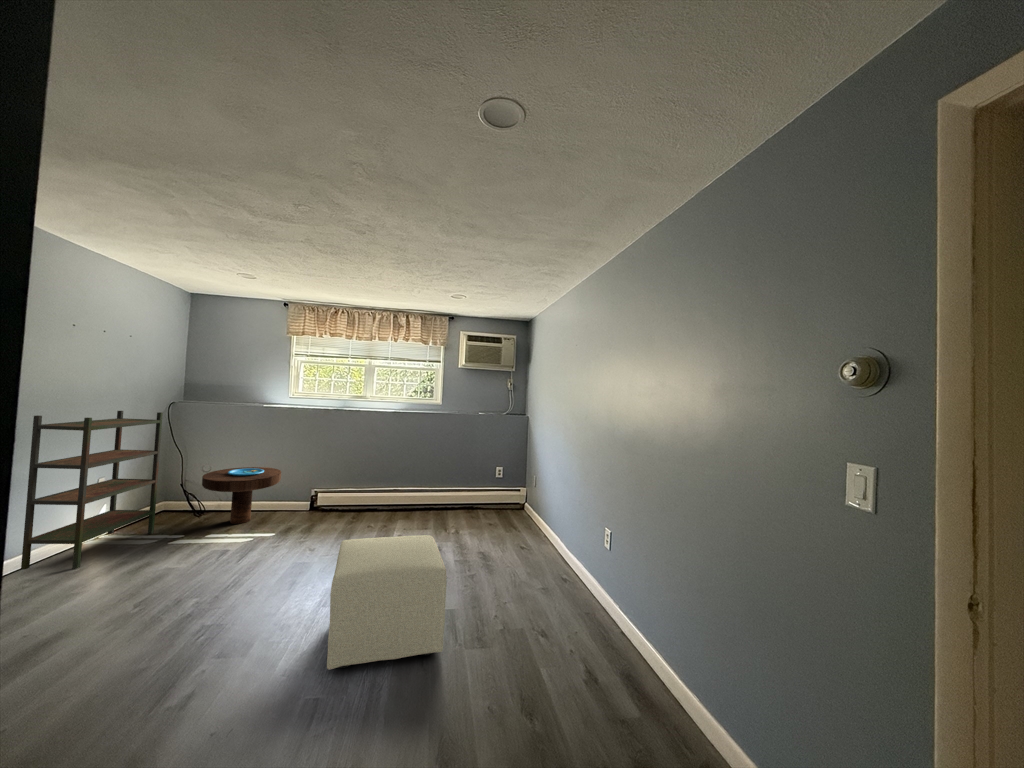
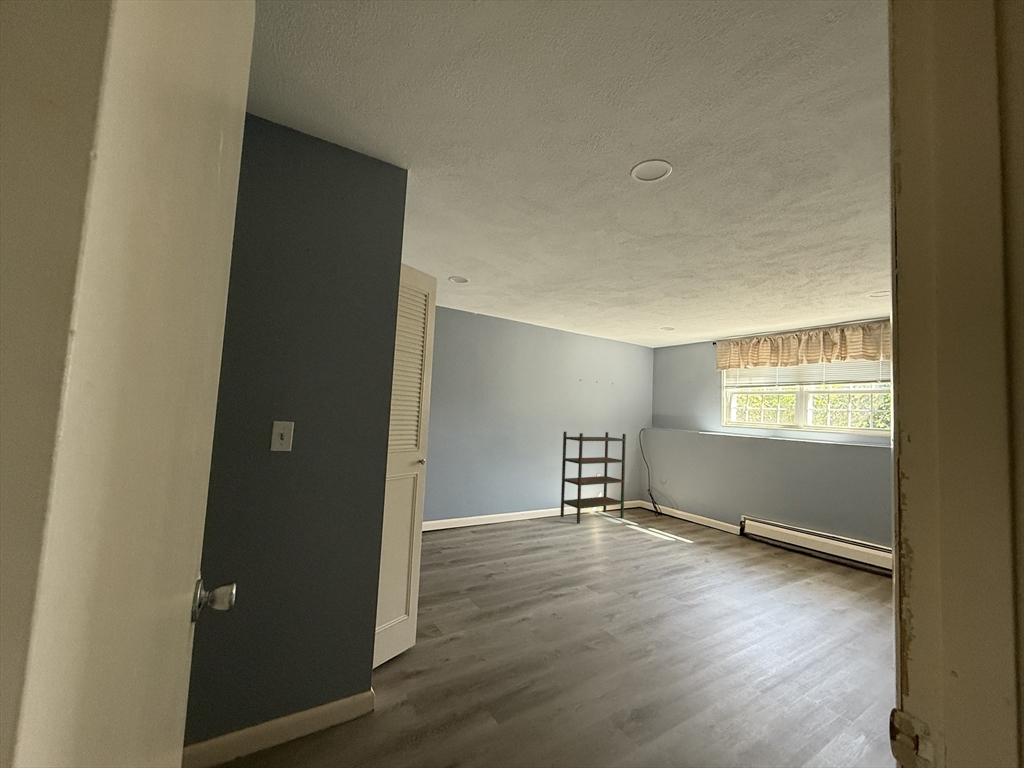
side table: present [202,467,281,524] -> none [650,482,709,528]
ottoman: present [327,535,447,670] -> none [638,541,774,677]

